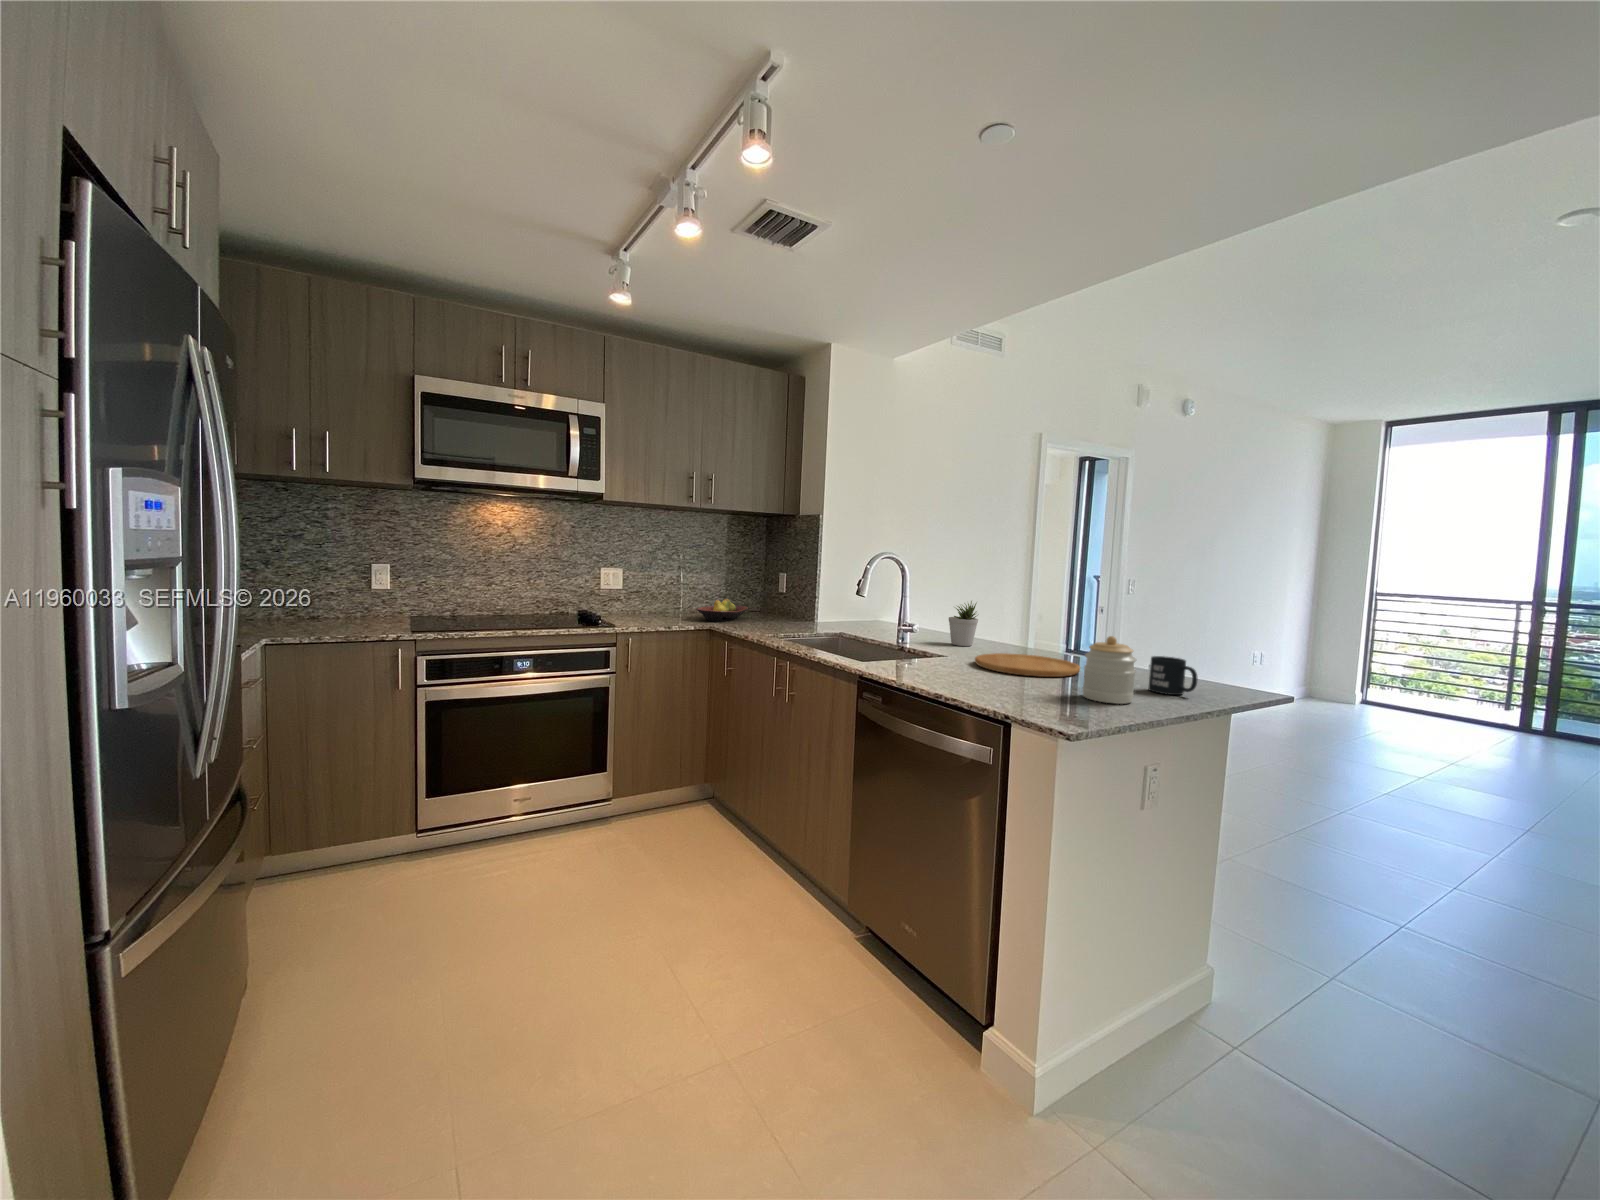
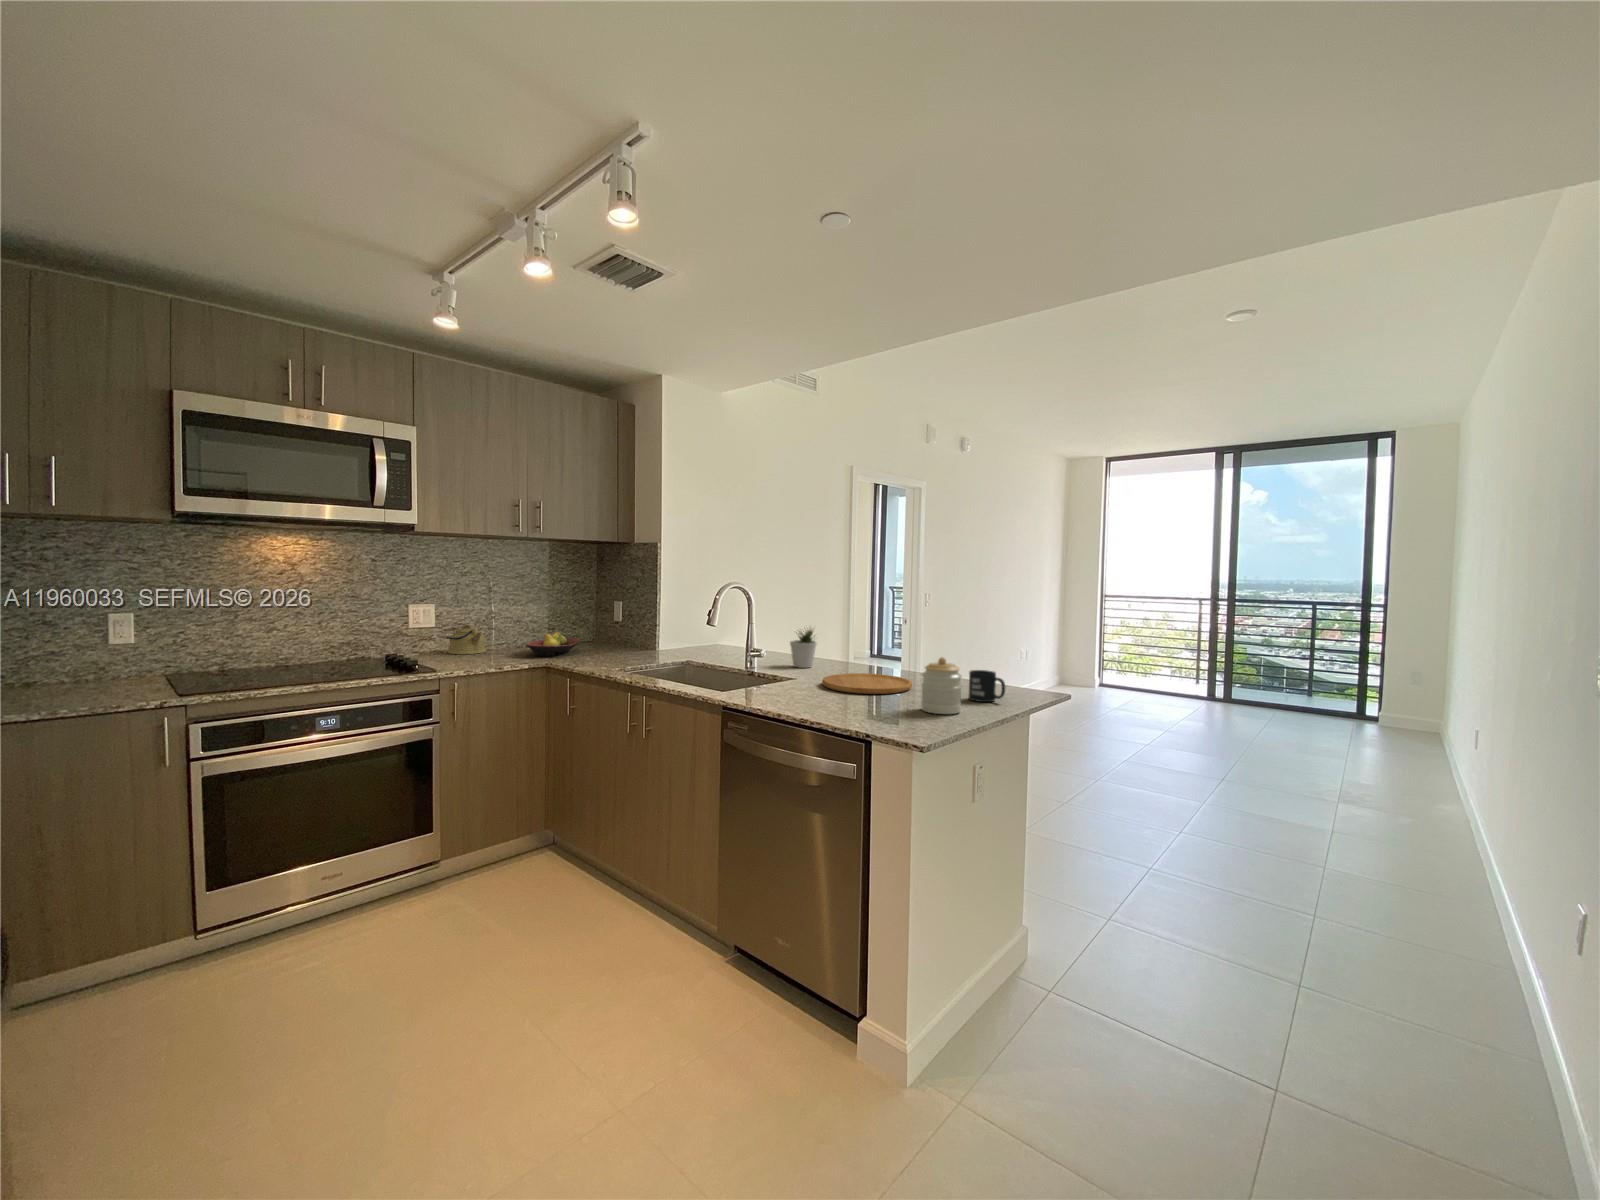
kettle: none [629,589,666,616] -> present [445,625,486,654]

